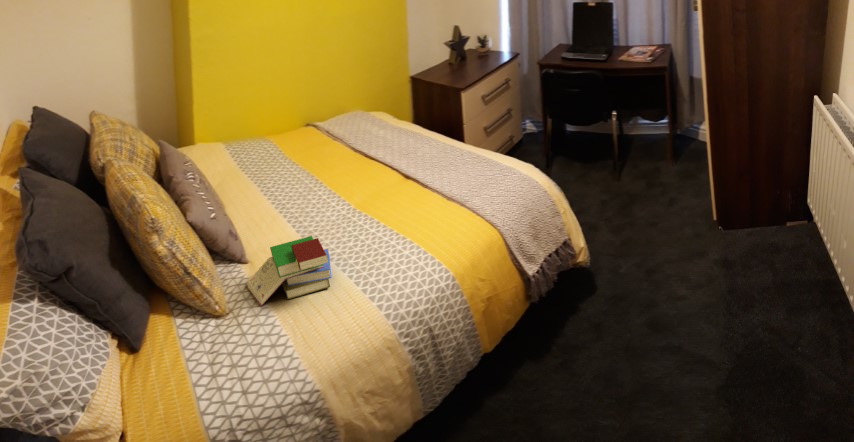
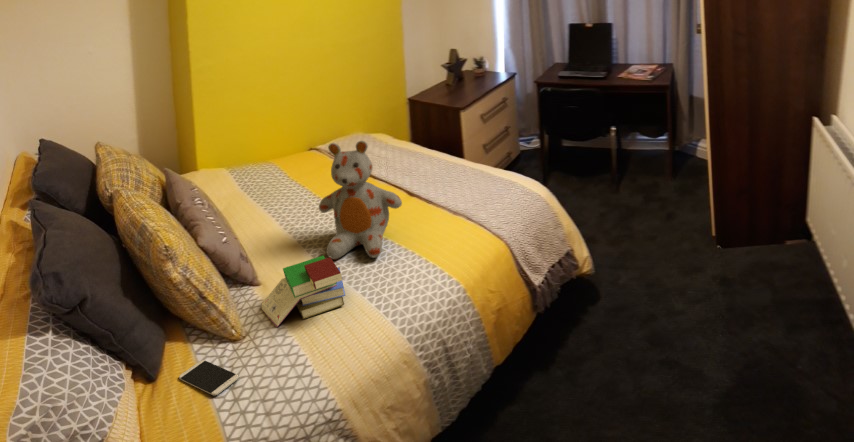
stuffed bear: none [312,119,397,240] -> present [319,141,402,259]
smartphone: none [161,335,219,370] -> present [179,360,239,395]

